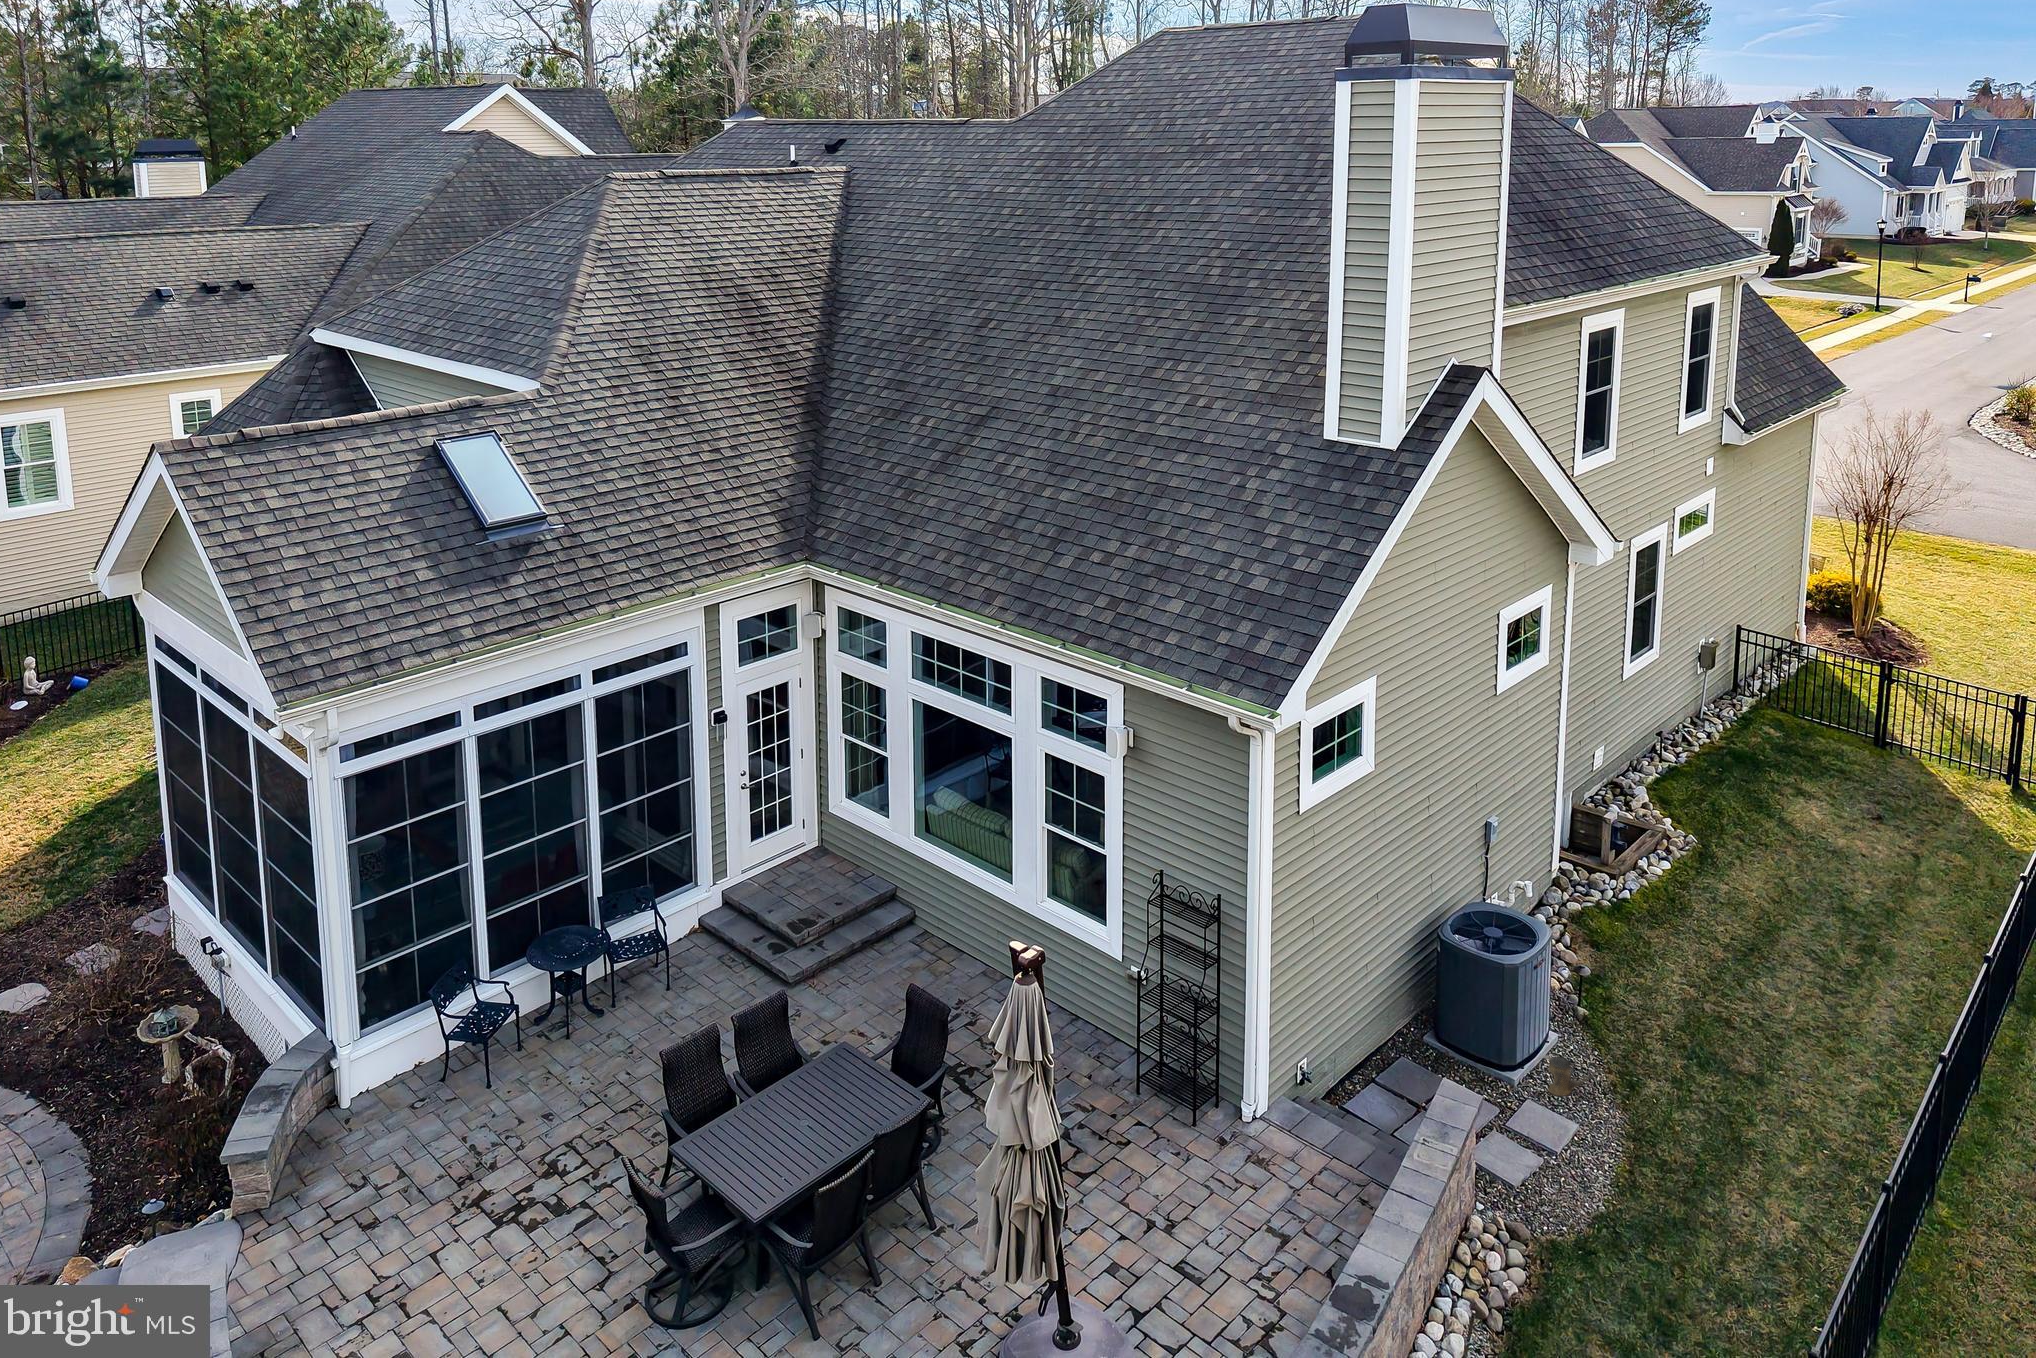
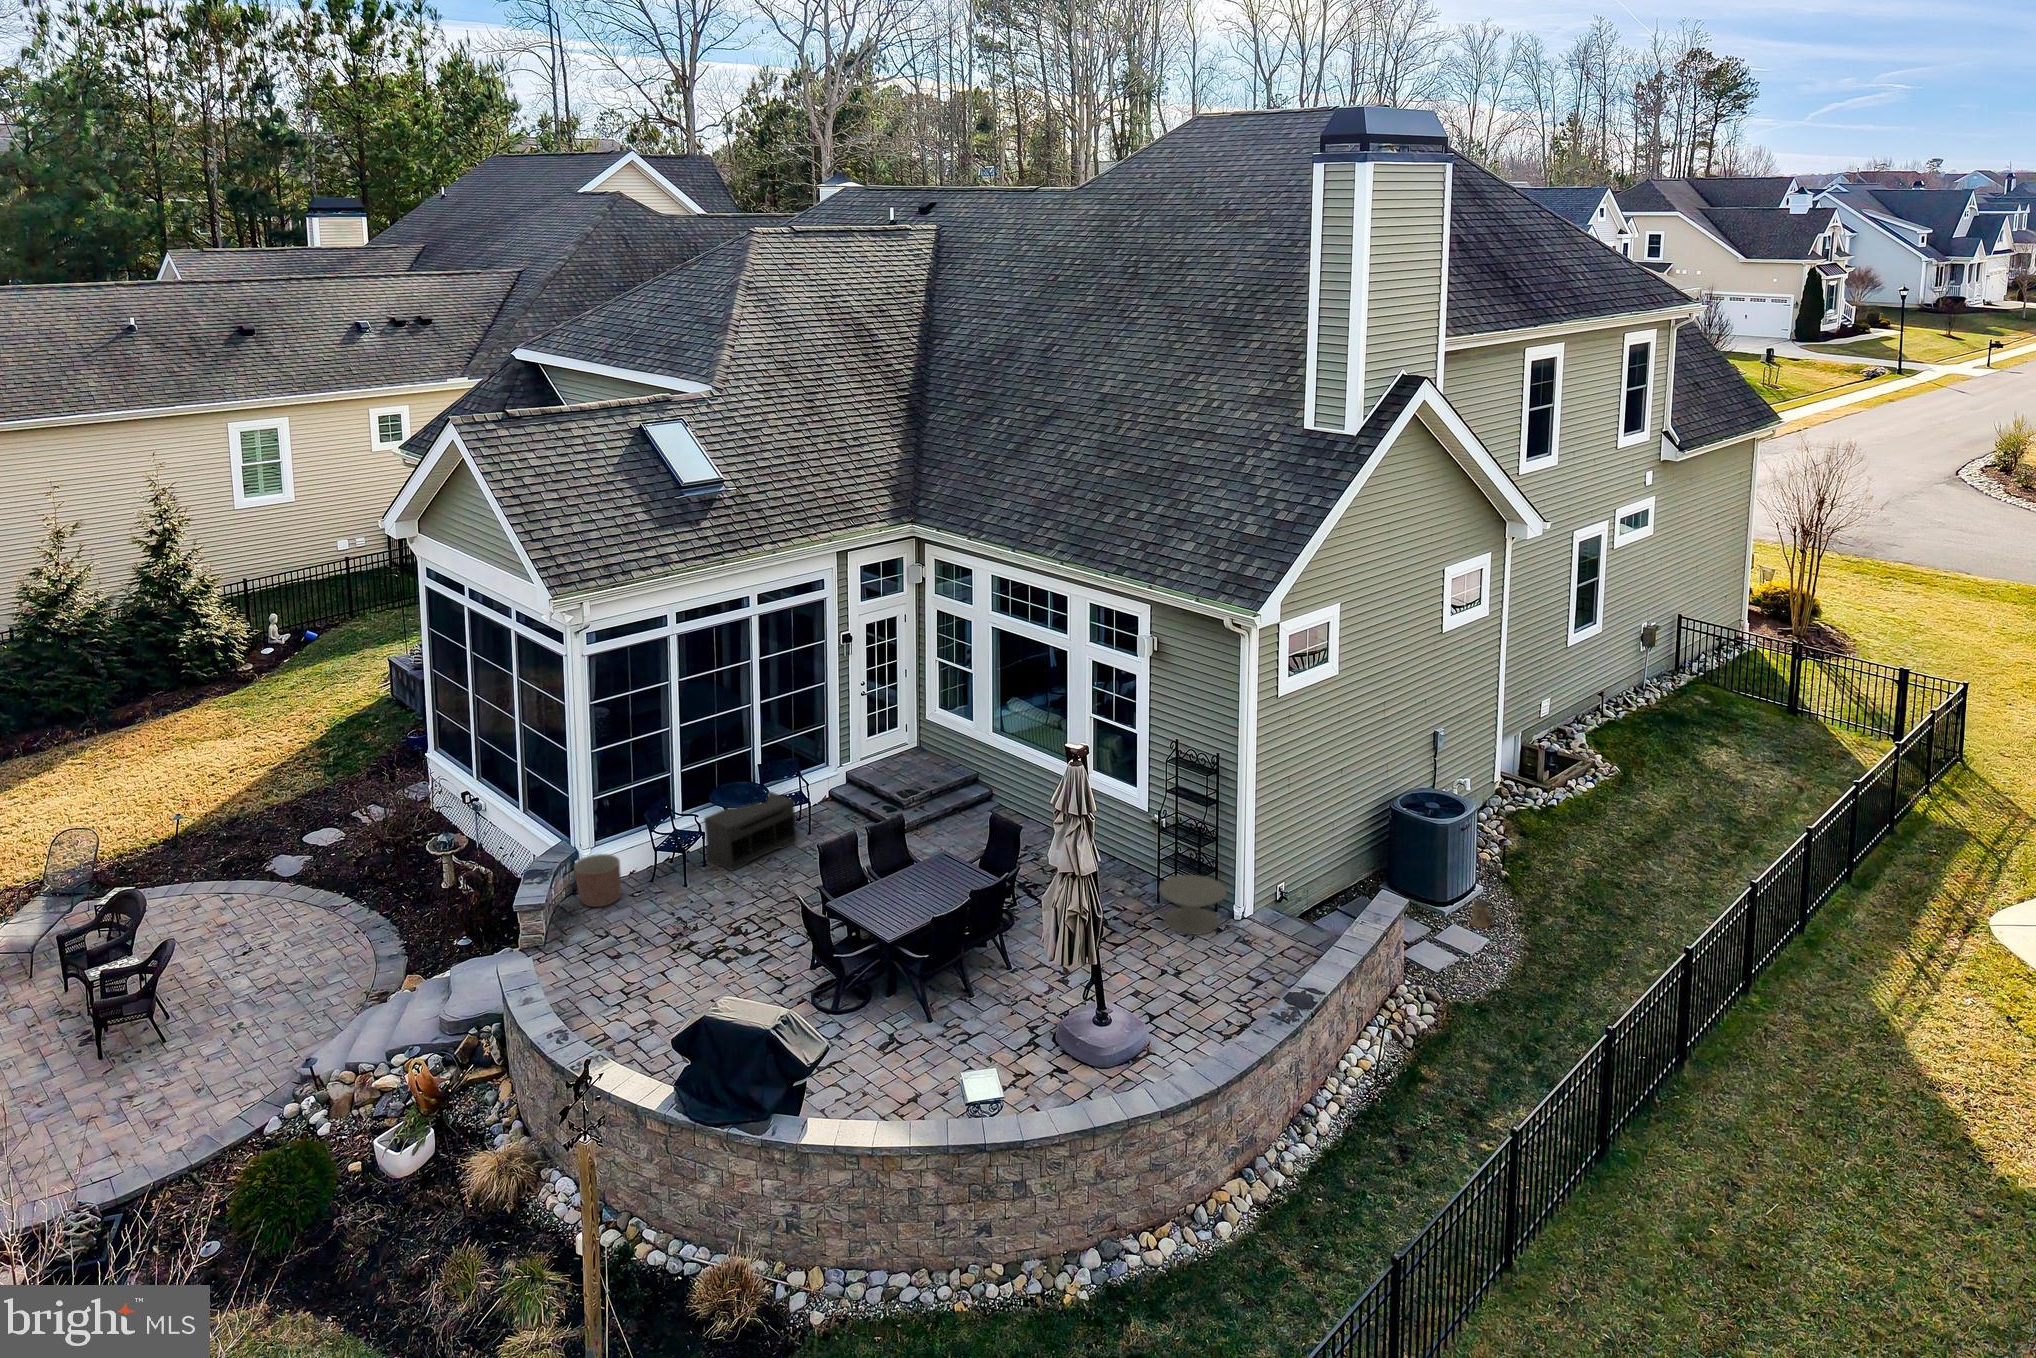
bench: none [526,929,657,1049] -> present [704,792,796,871]
planter: none [335,1041,406,1119] -> present [574,854,621,907]
side table: none [1142,1058,1236,1151] -> present [1159,875,1227,935]

